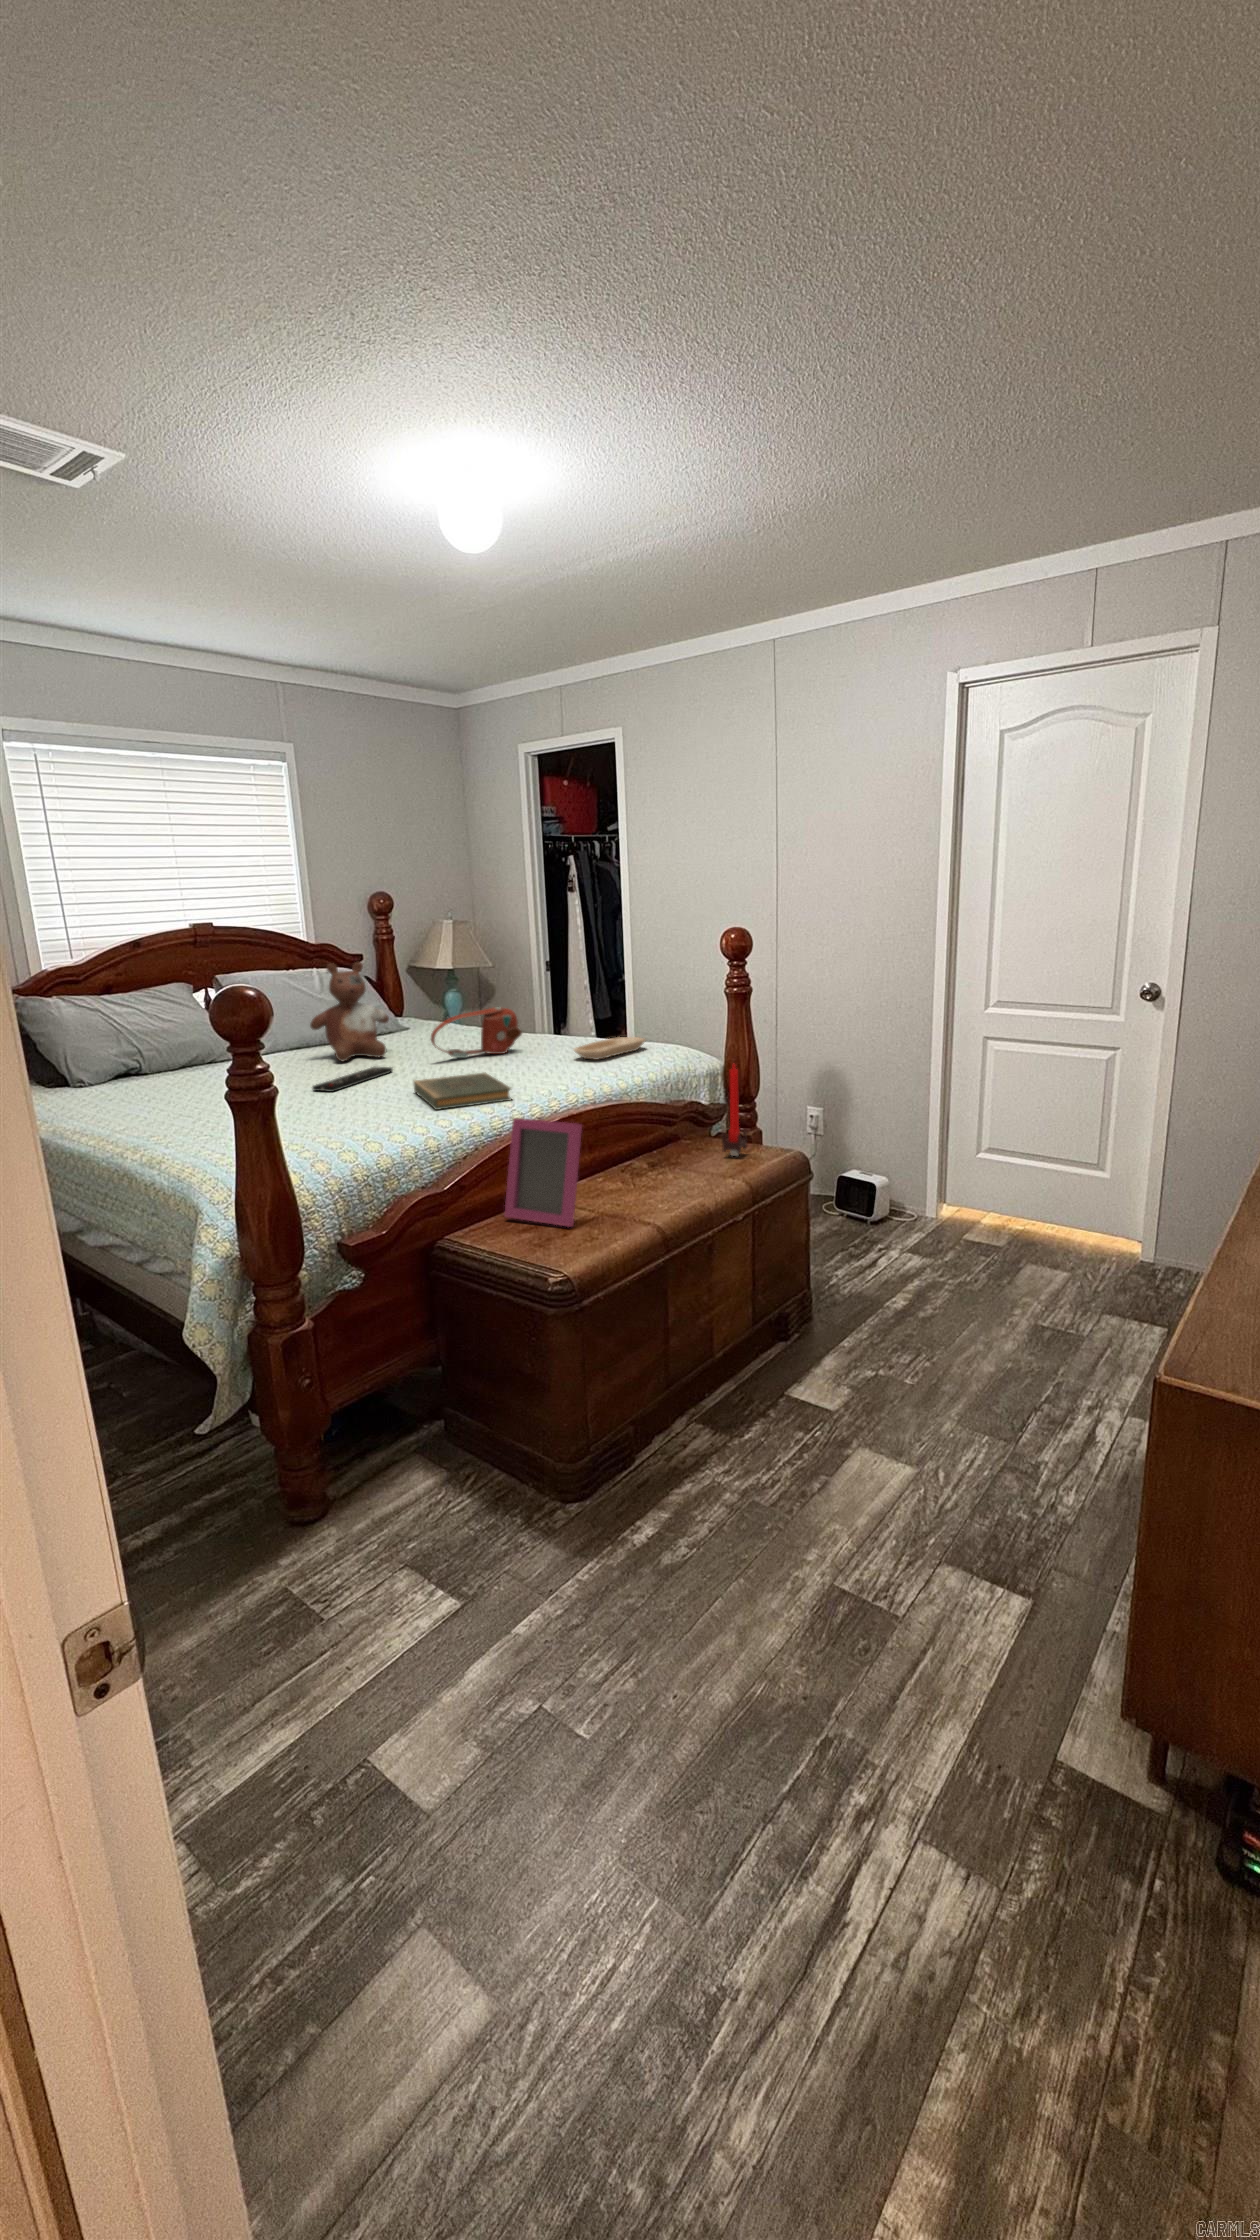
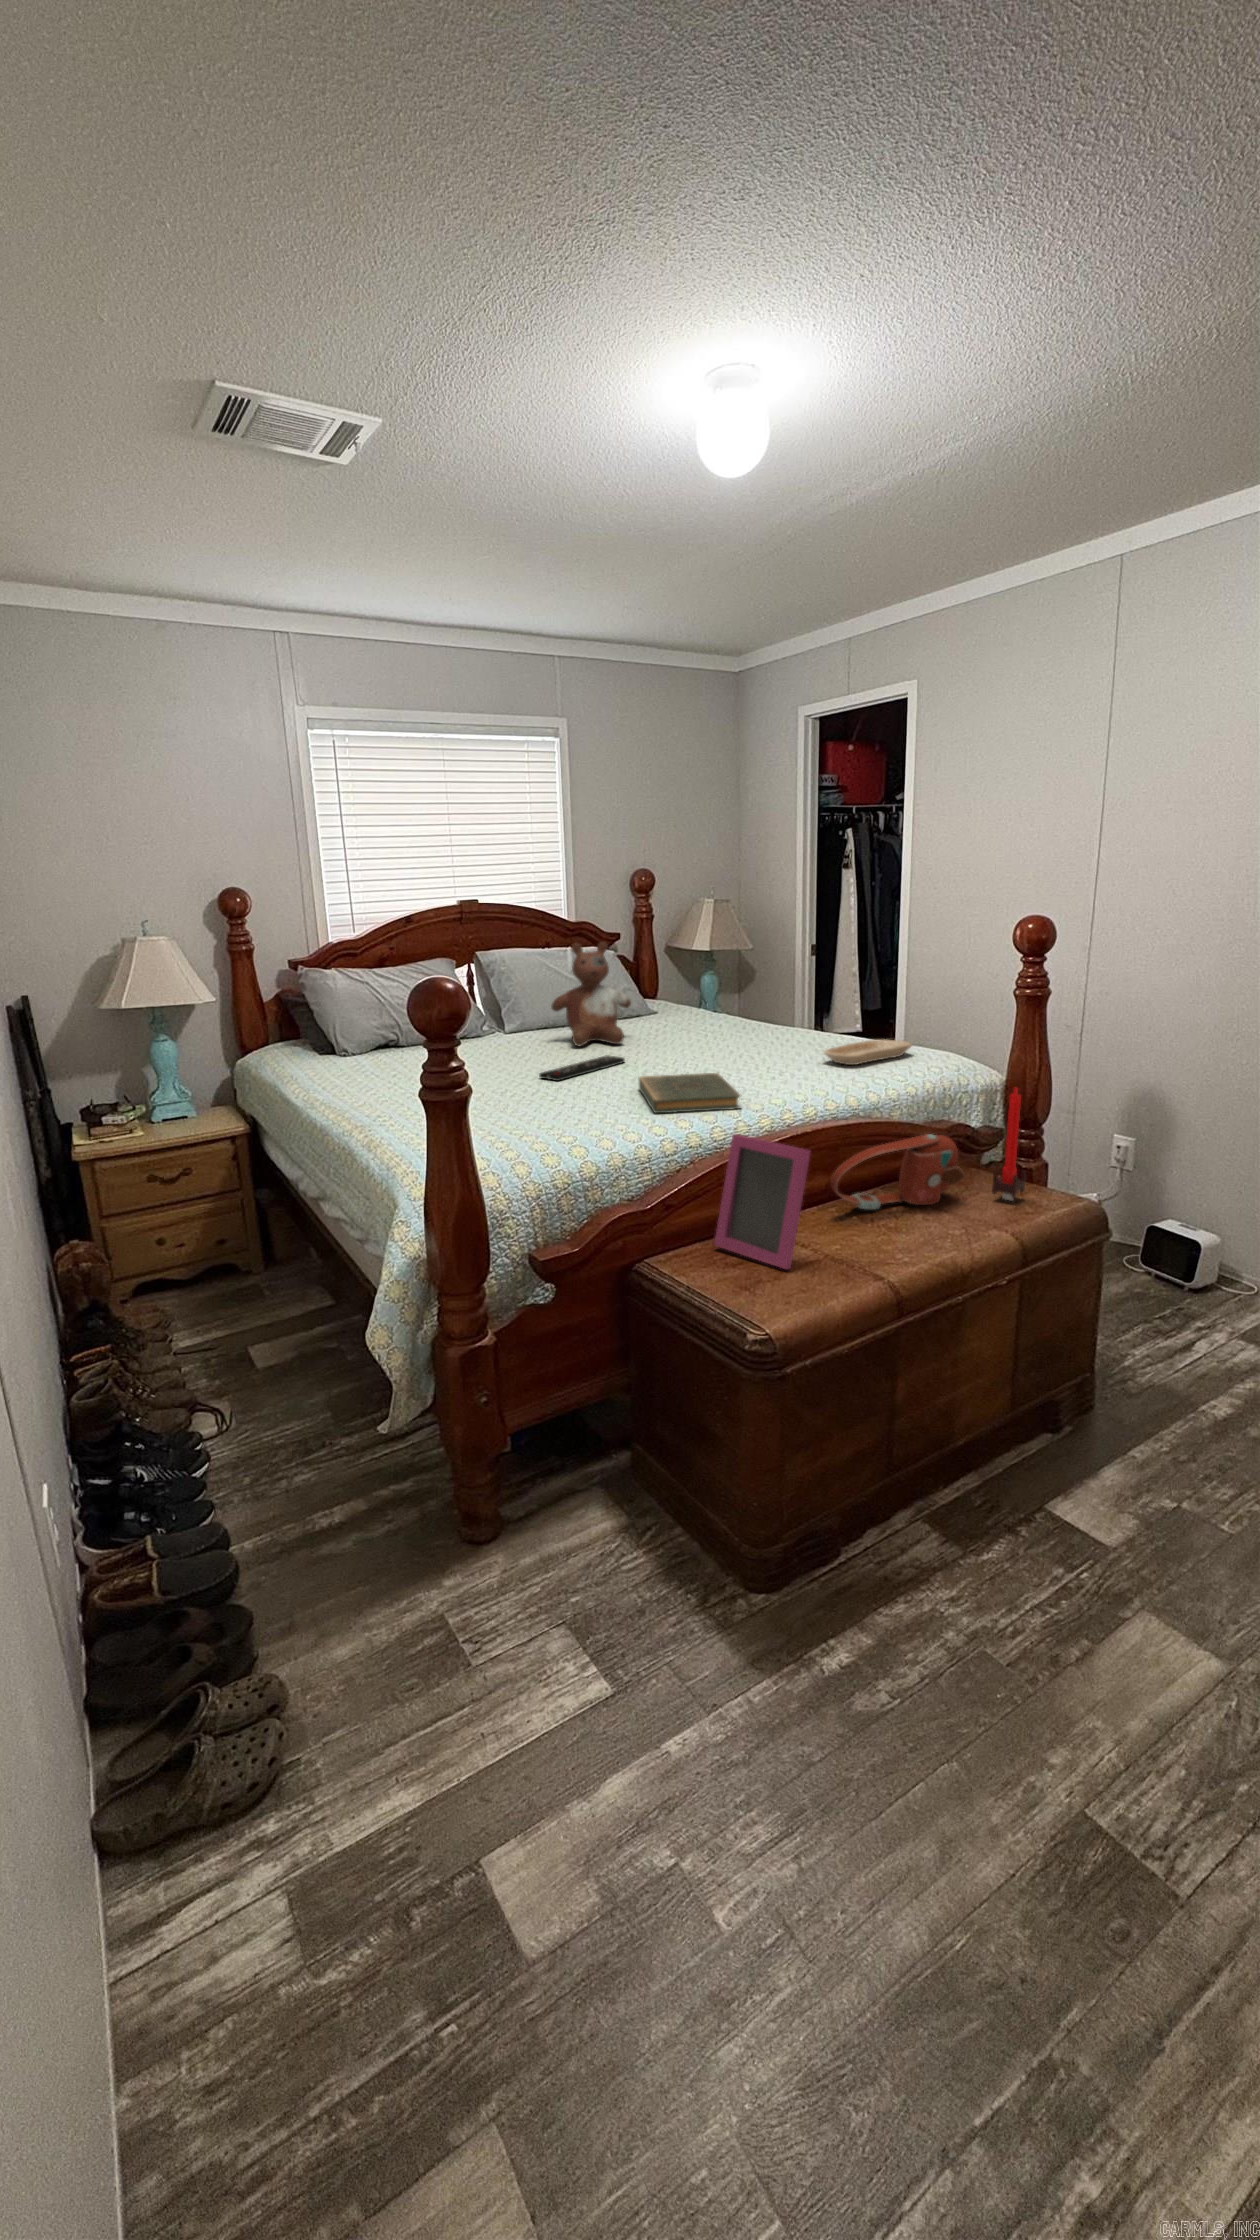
handbag: present [431,1007,522,1058] -> present [831,1134,965,1209]

